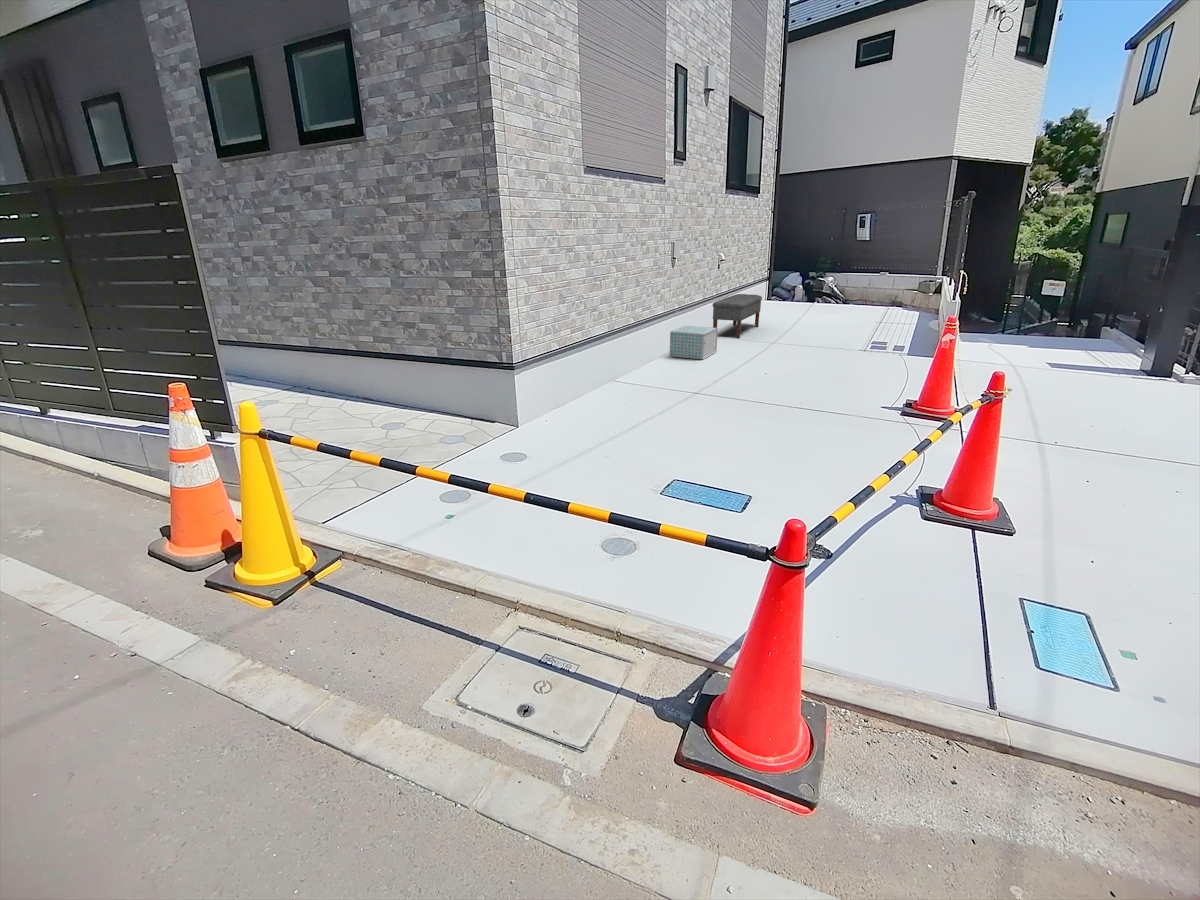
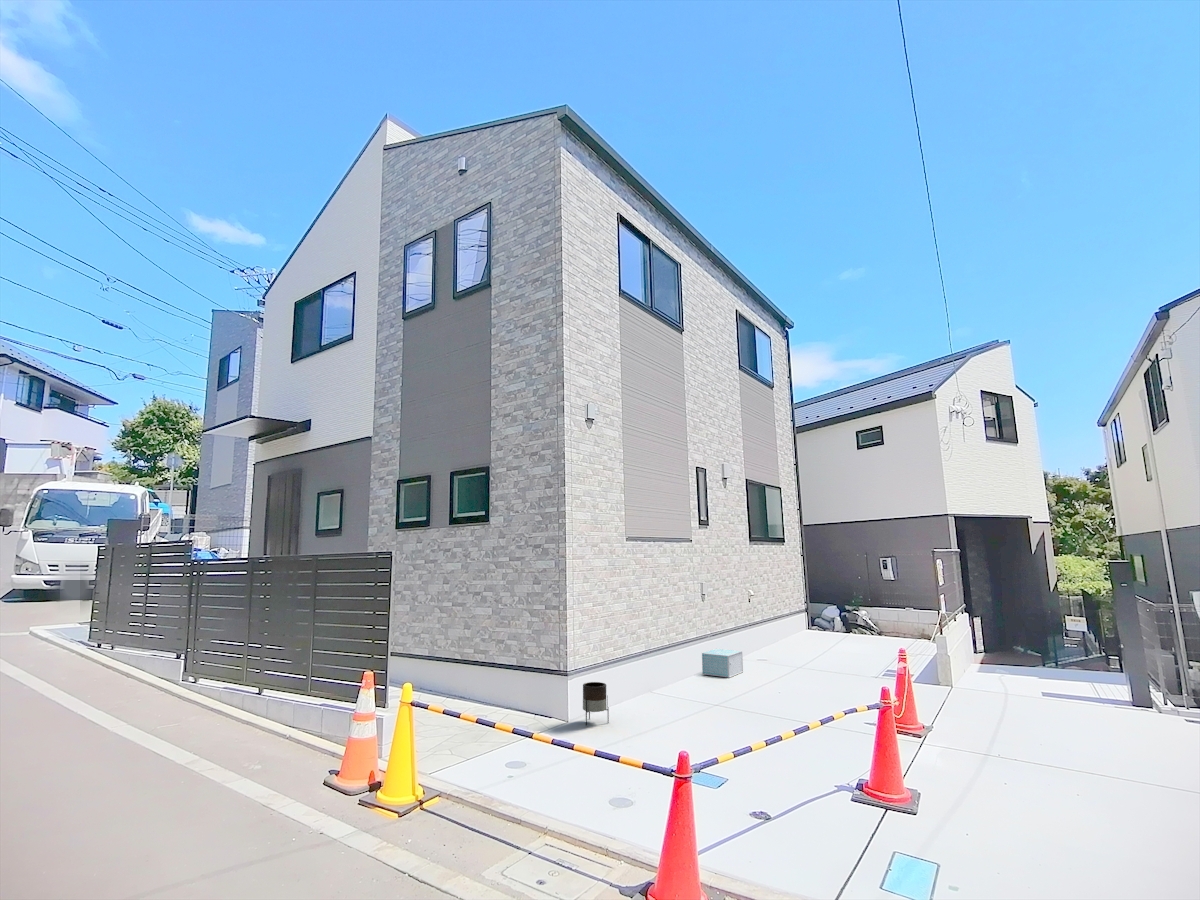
bench: present [713,294,762,338] -> none [742,623,788,661]
planter: none [534,375,570,430] -> present [583,682,609,726]

